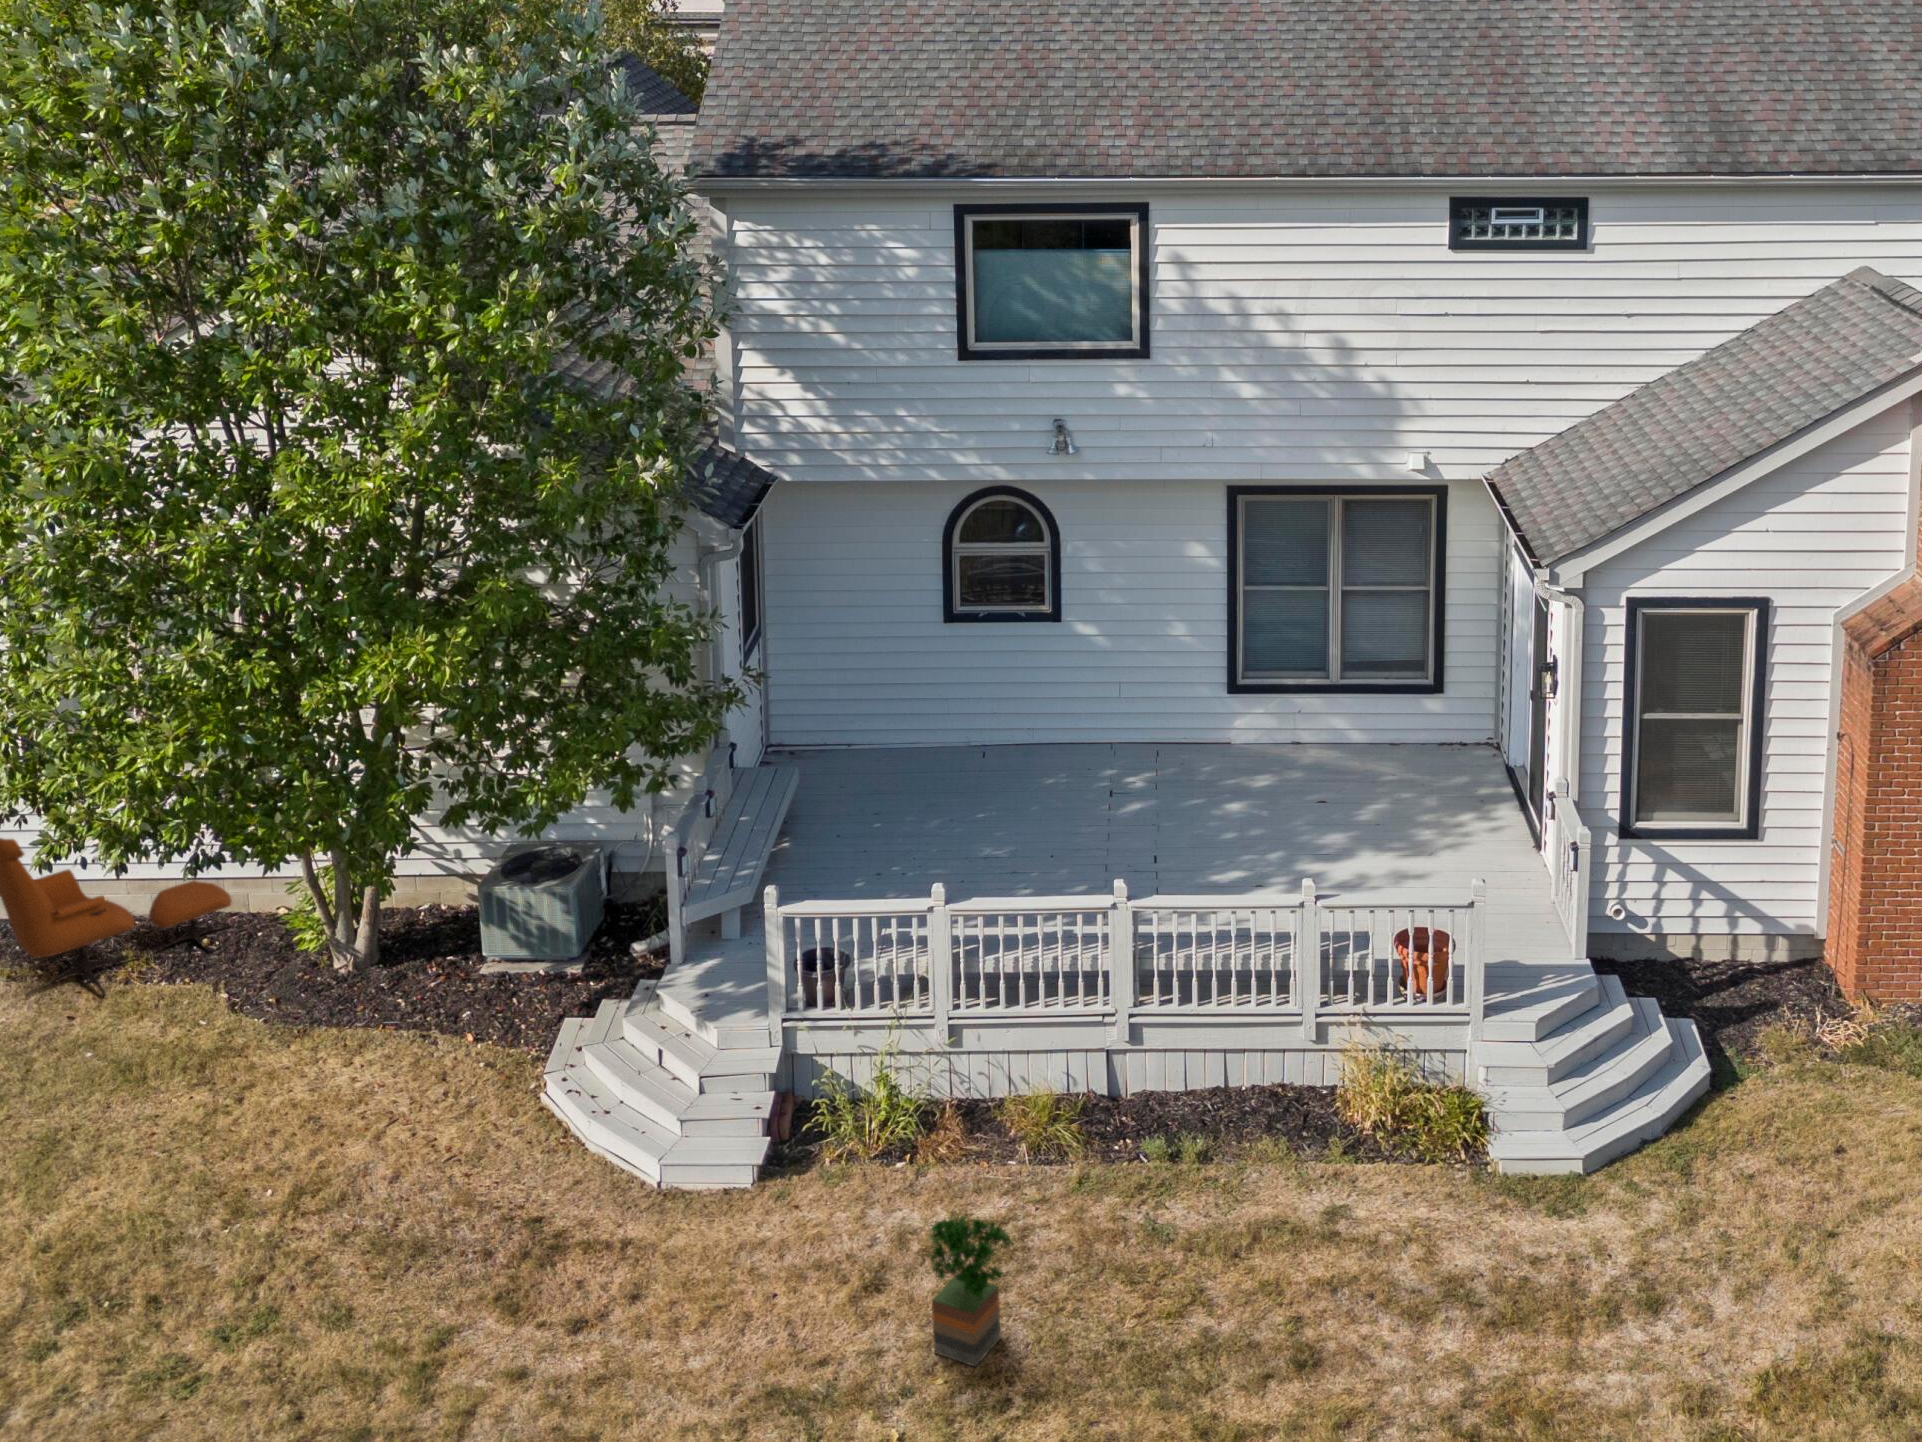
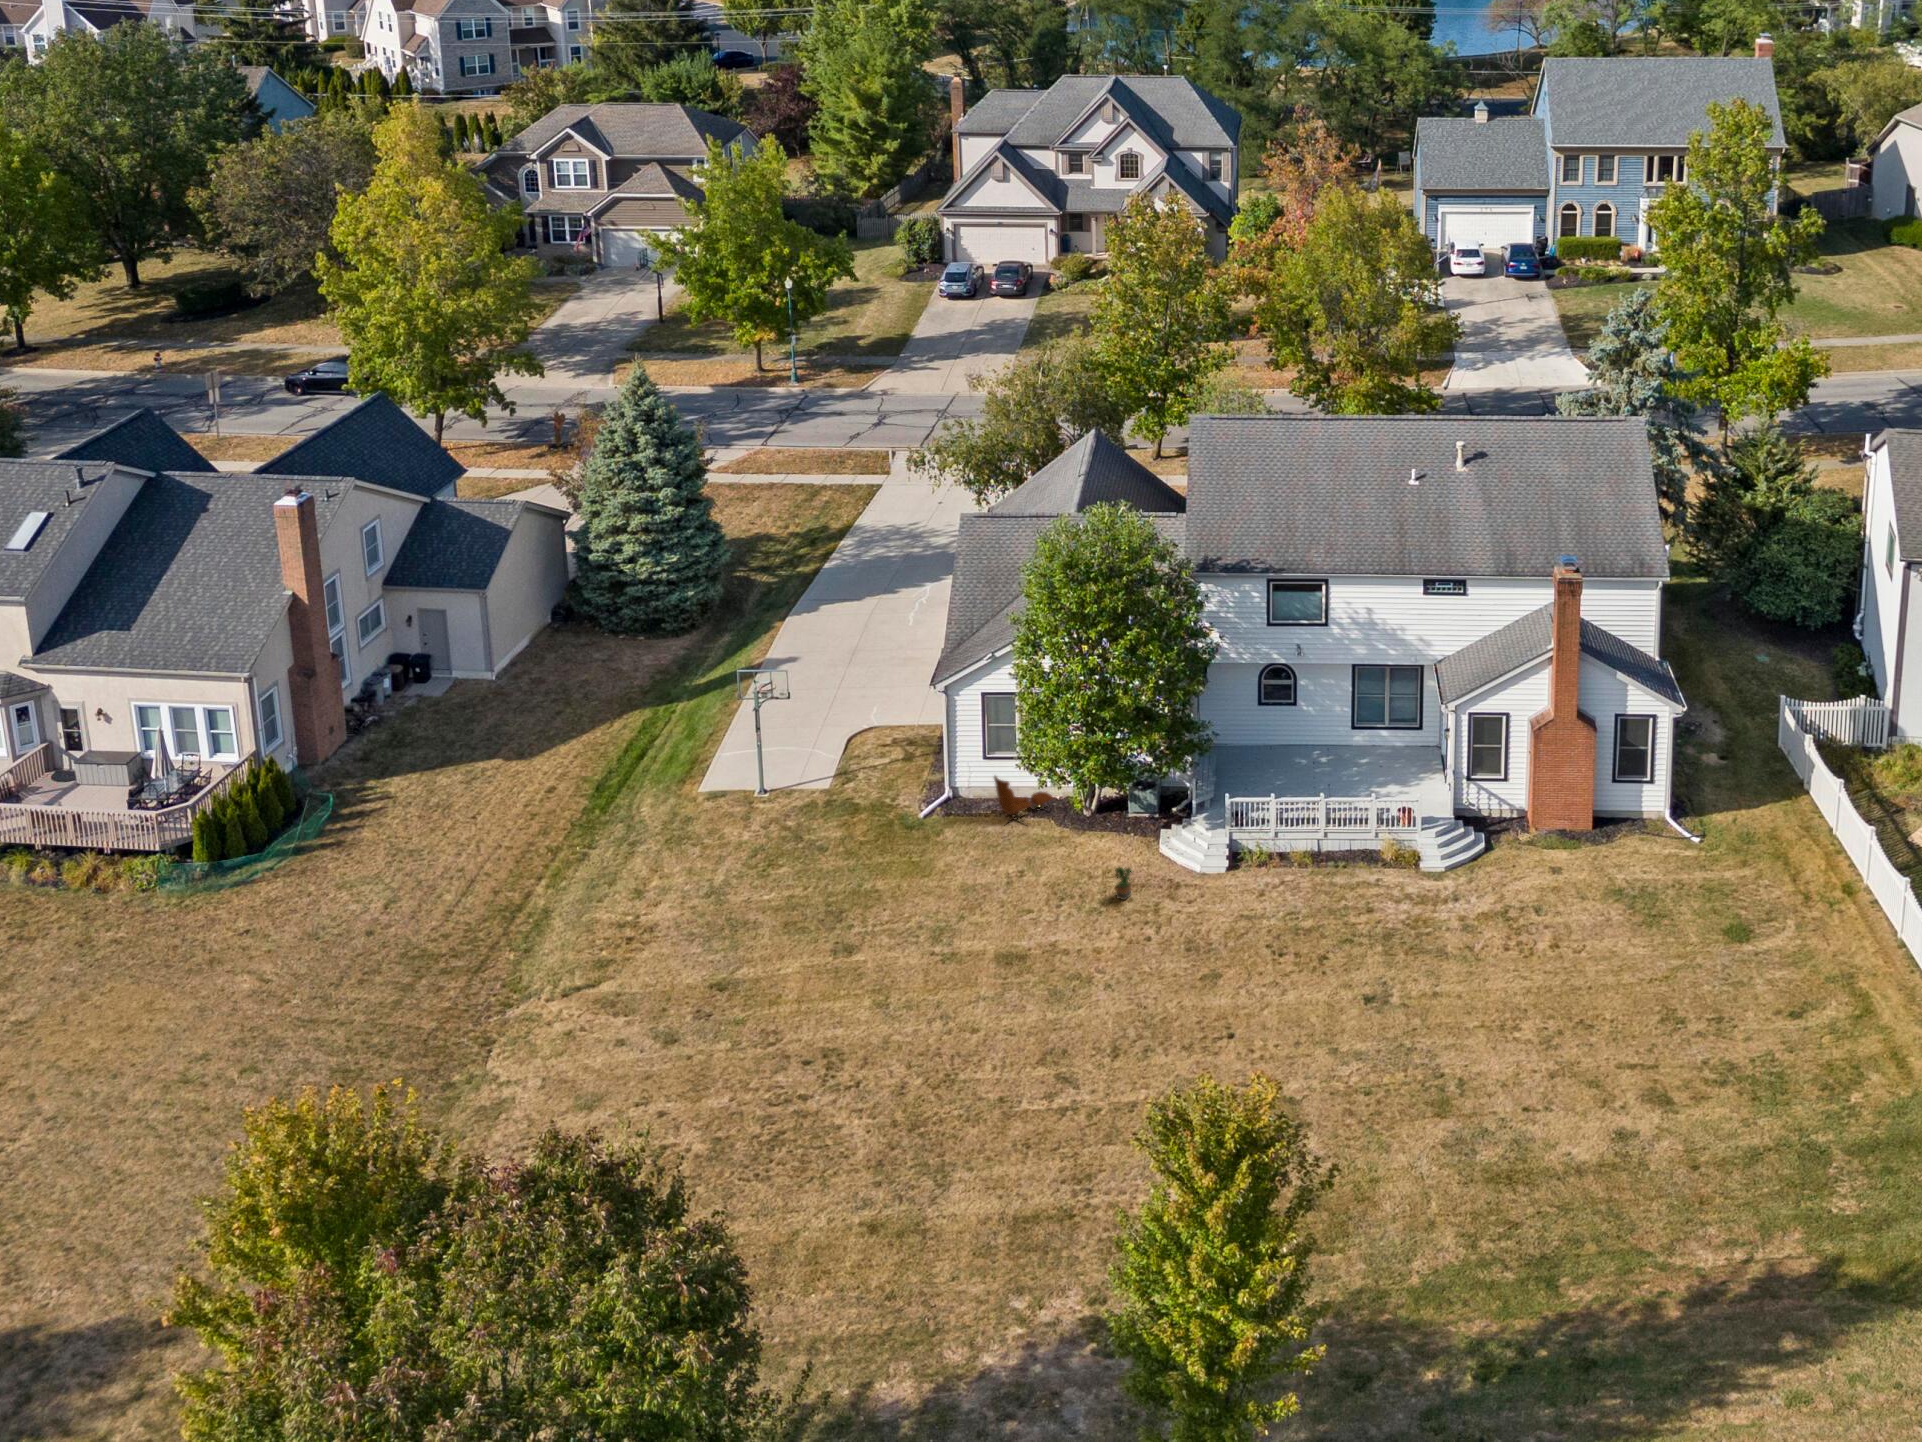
potted tree: present [930,1216,1012,1367] -> present [1115,867,1132,900]

